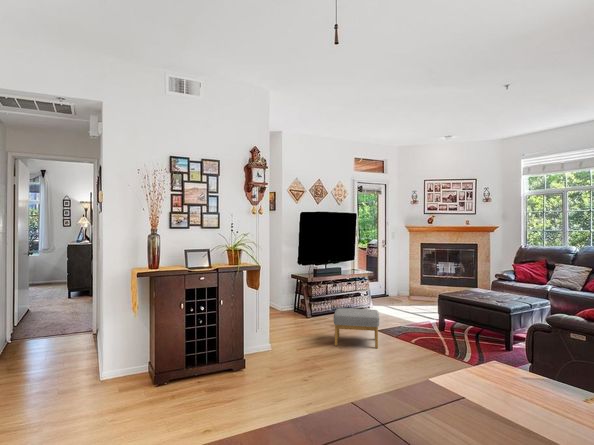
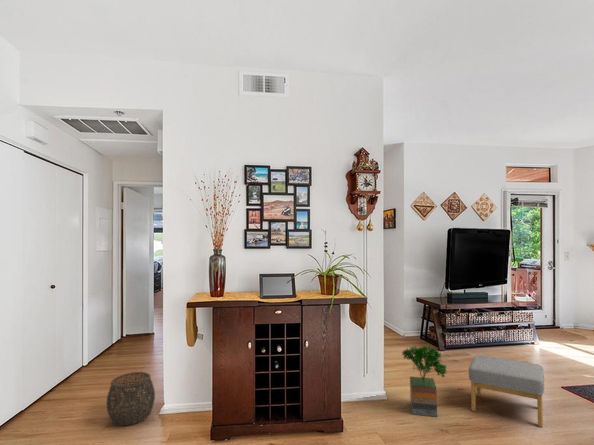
potted tree: none [288,302,321,353] -> present [402,346,446,417]
woven basket: none [23,345,75,393] -> present [106,372,155,426]

